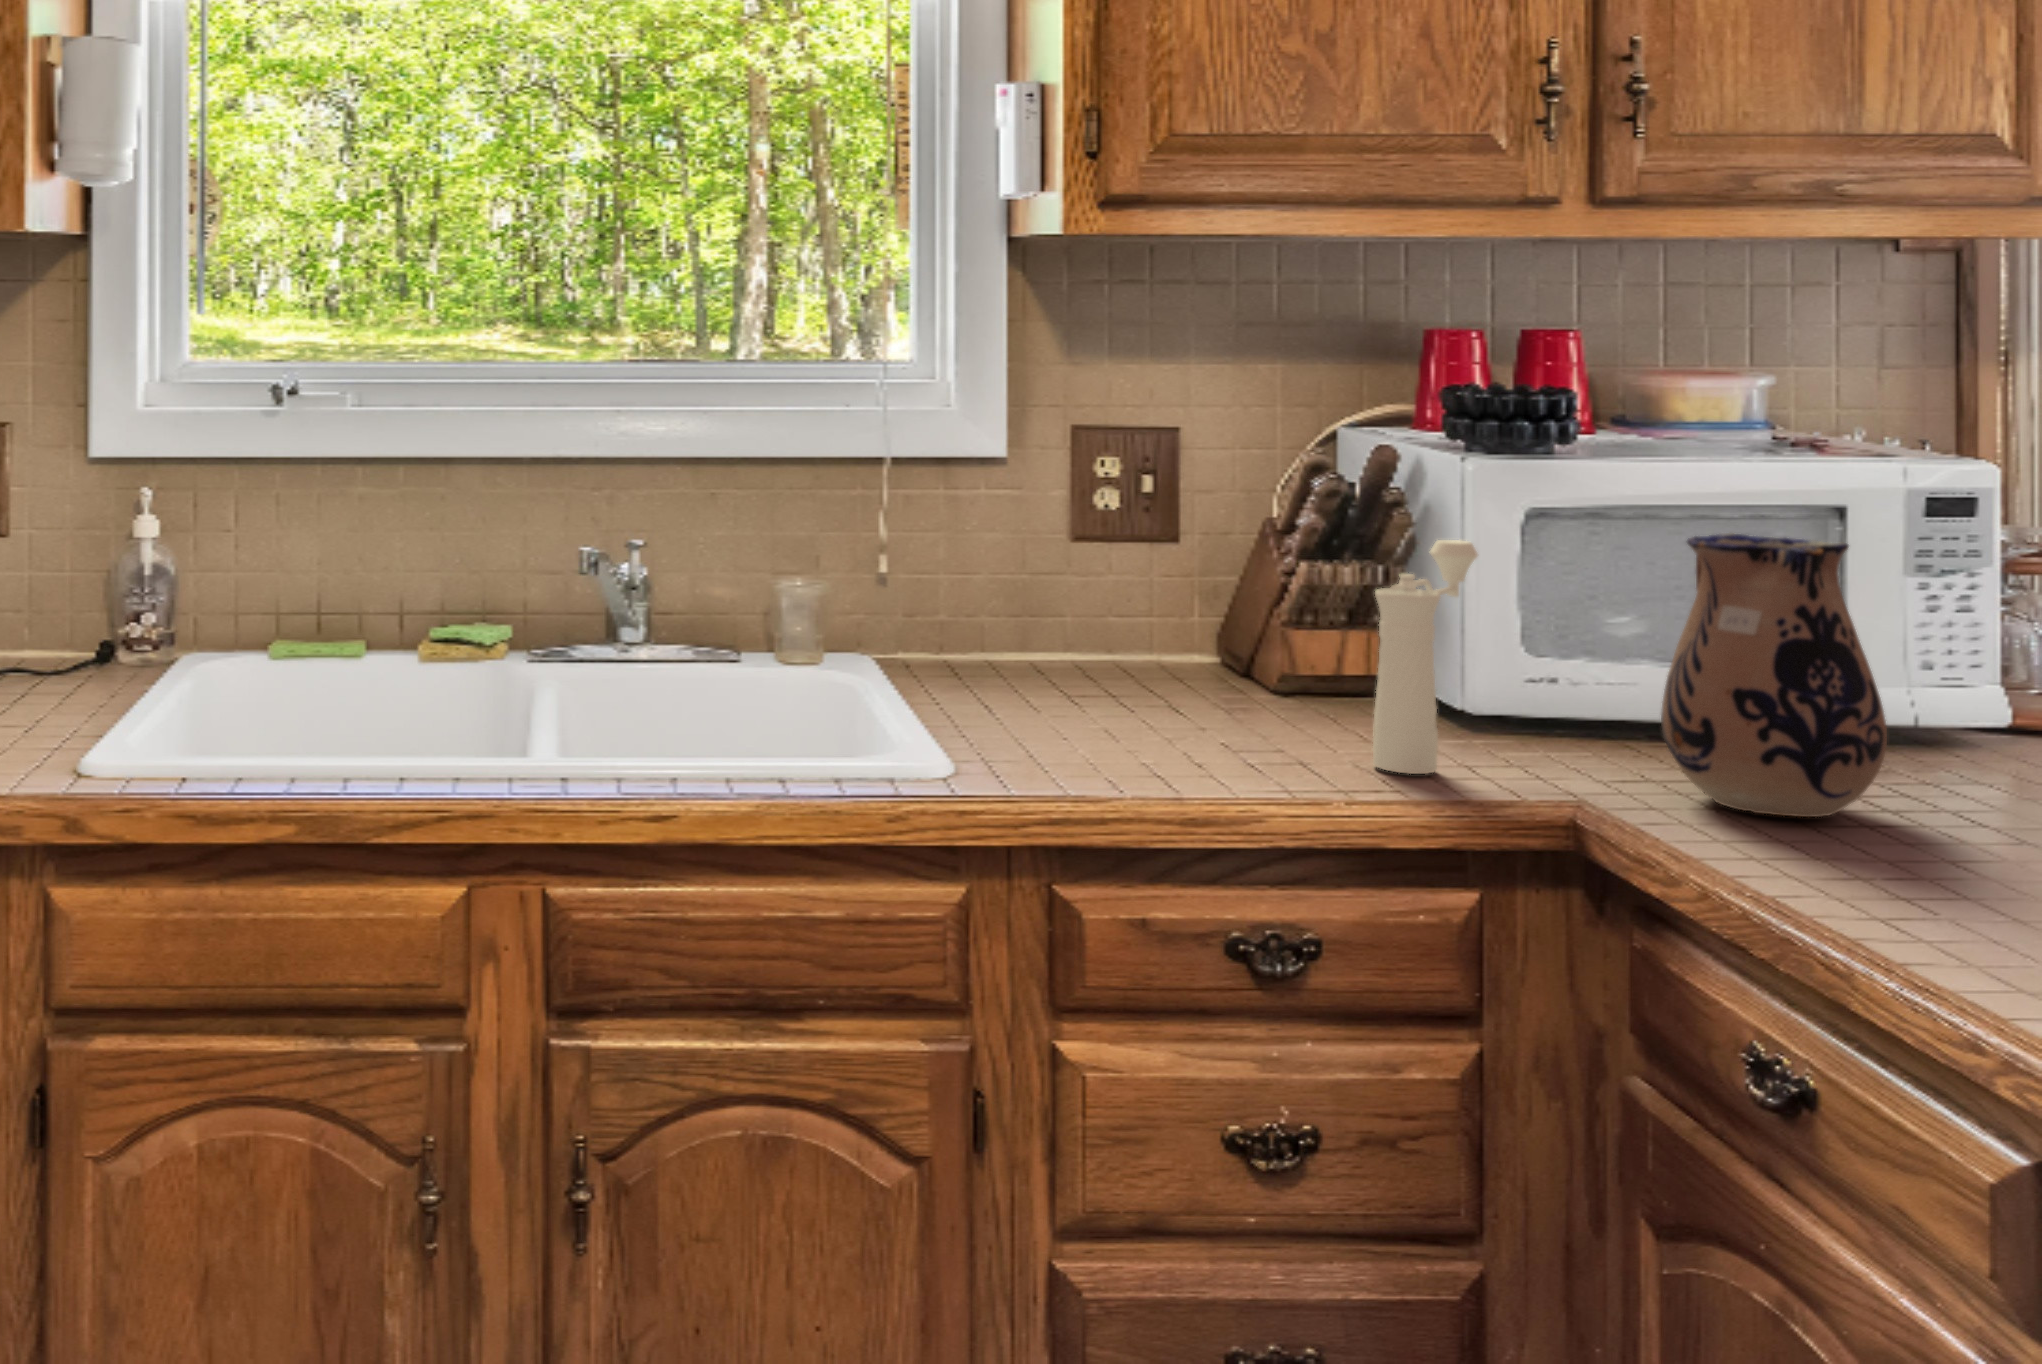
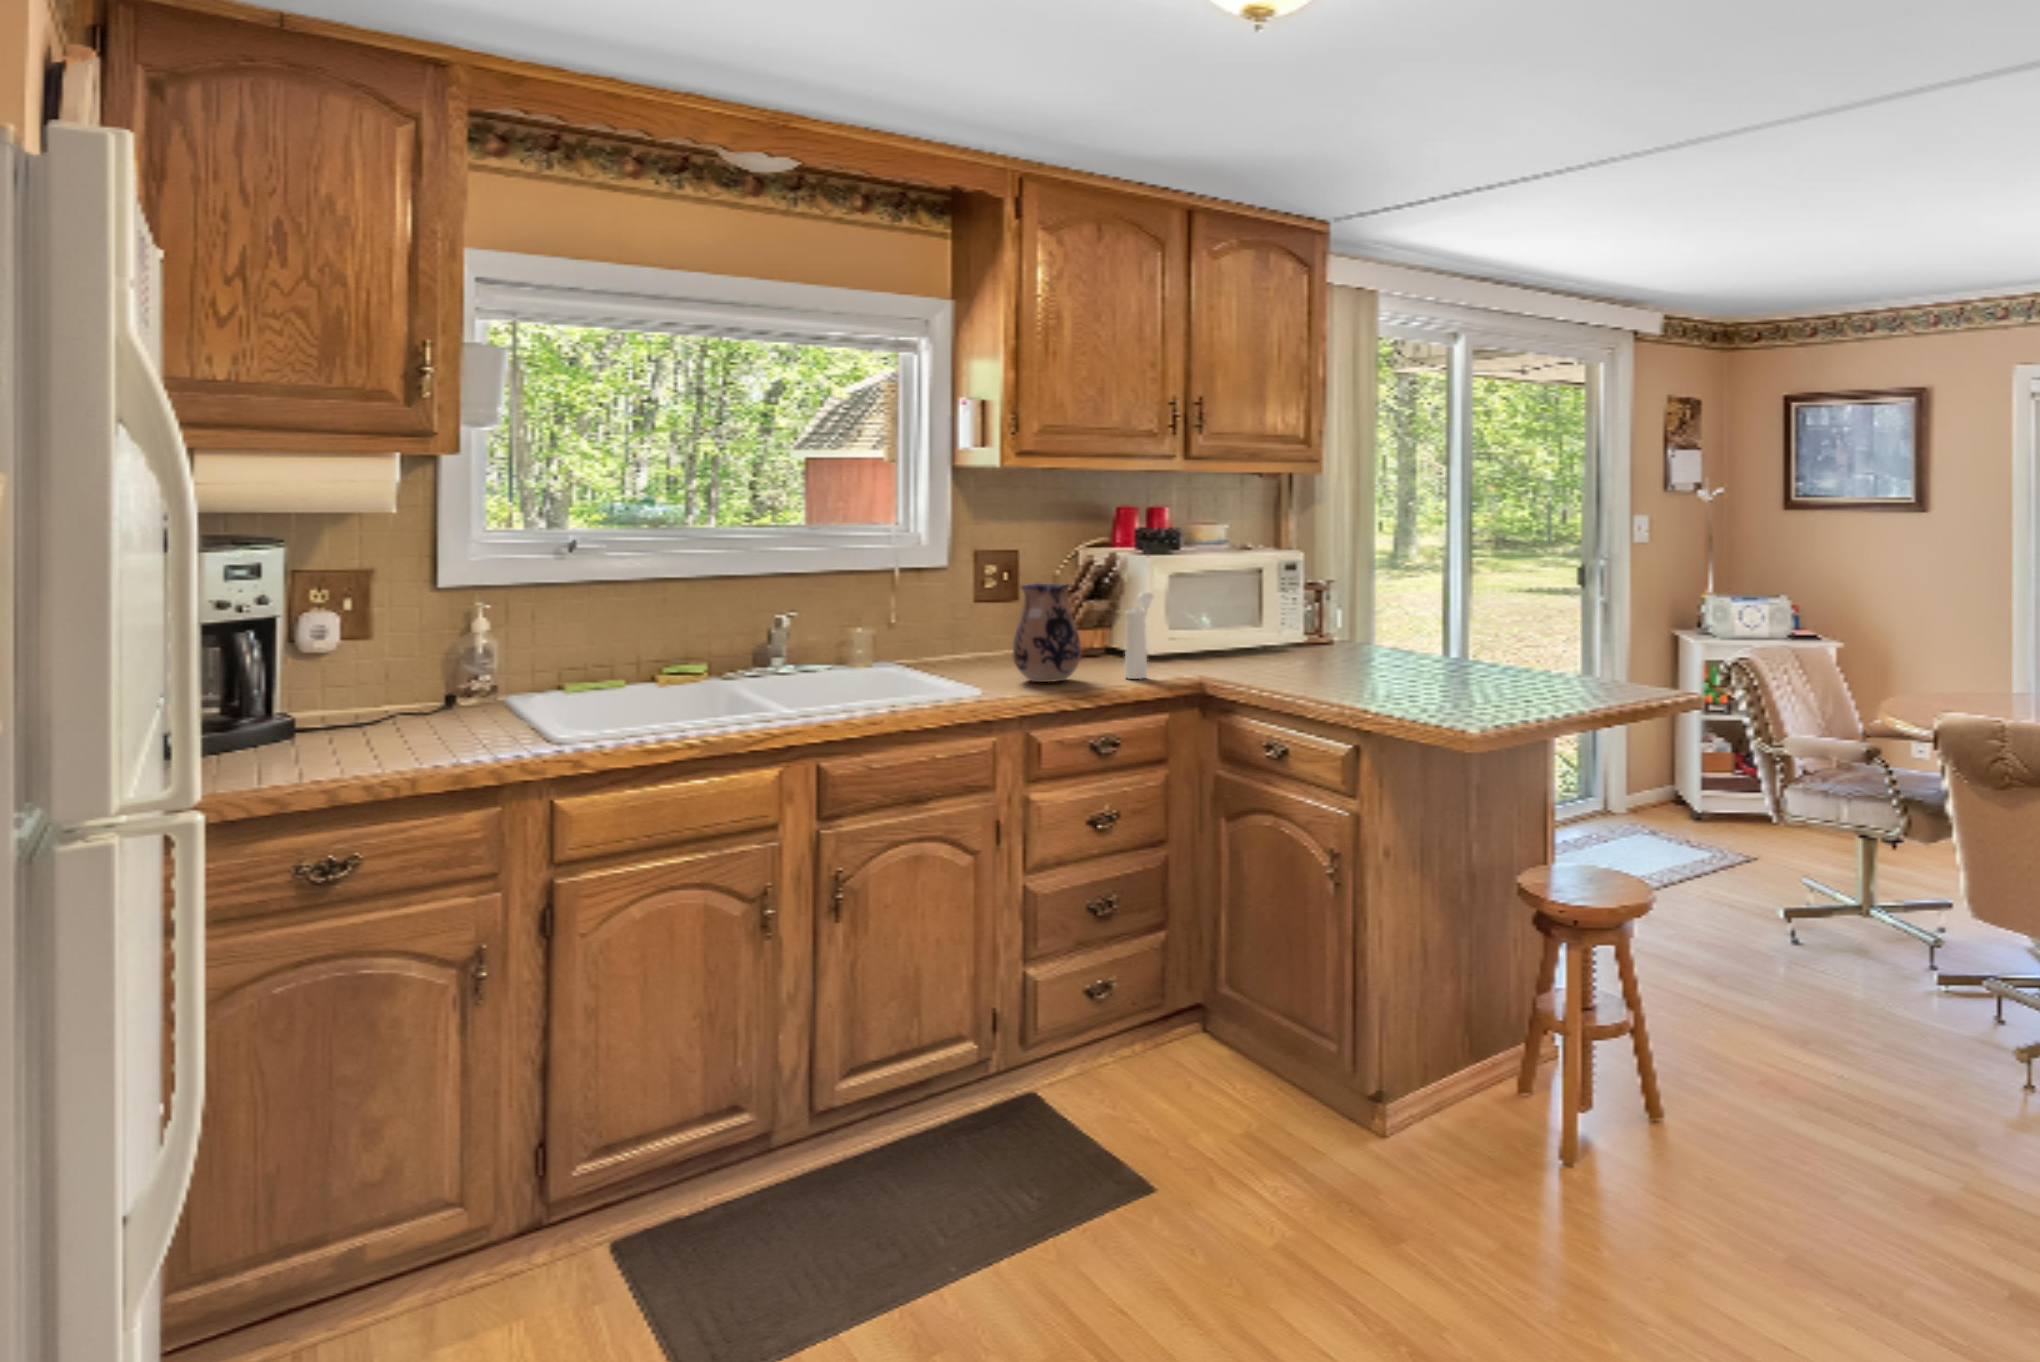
ceramic pitcher: present [1661,533,1887,817] -> present [1013,584,1082,682]

